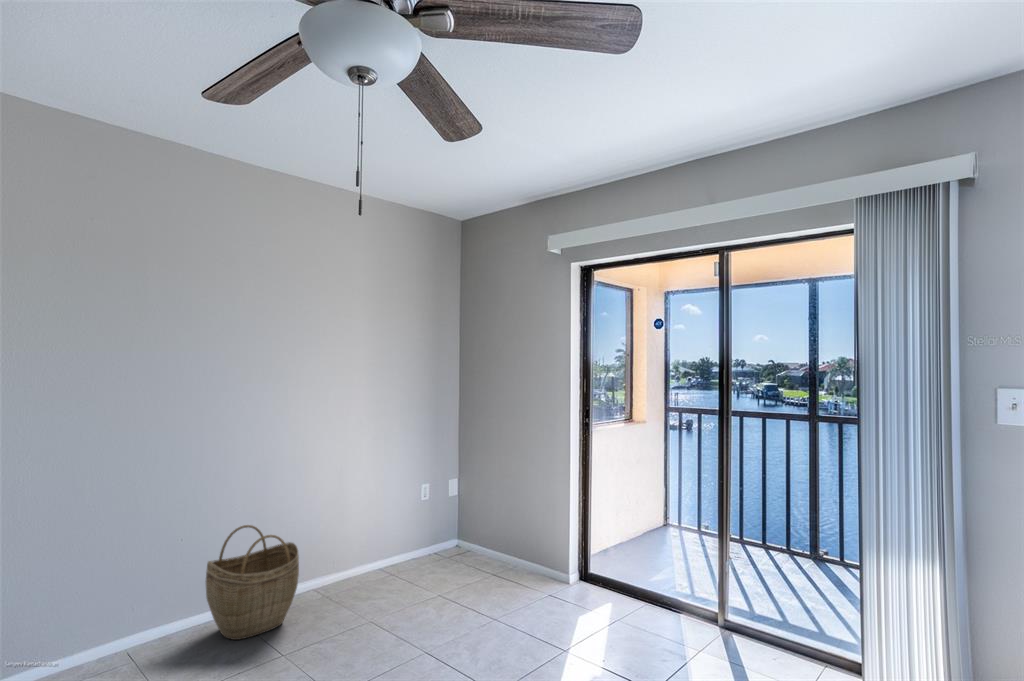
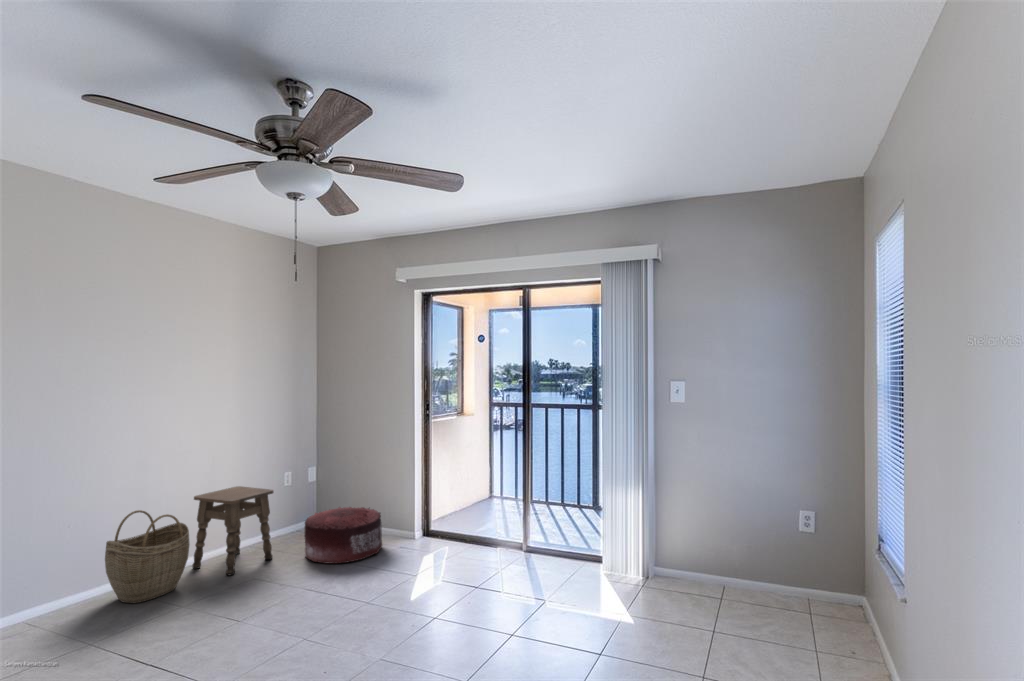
side table: none [310,500,400,612] -> present [192,486,274,576]
pouf: none [434,533,528,612] -> present [304,507,382,564]

